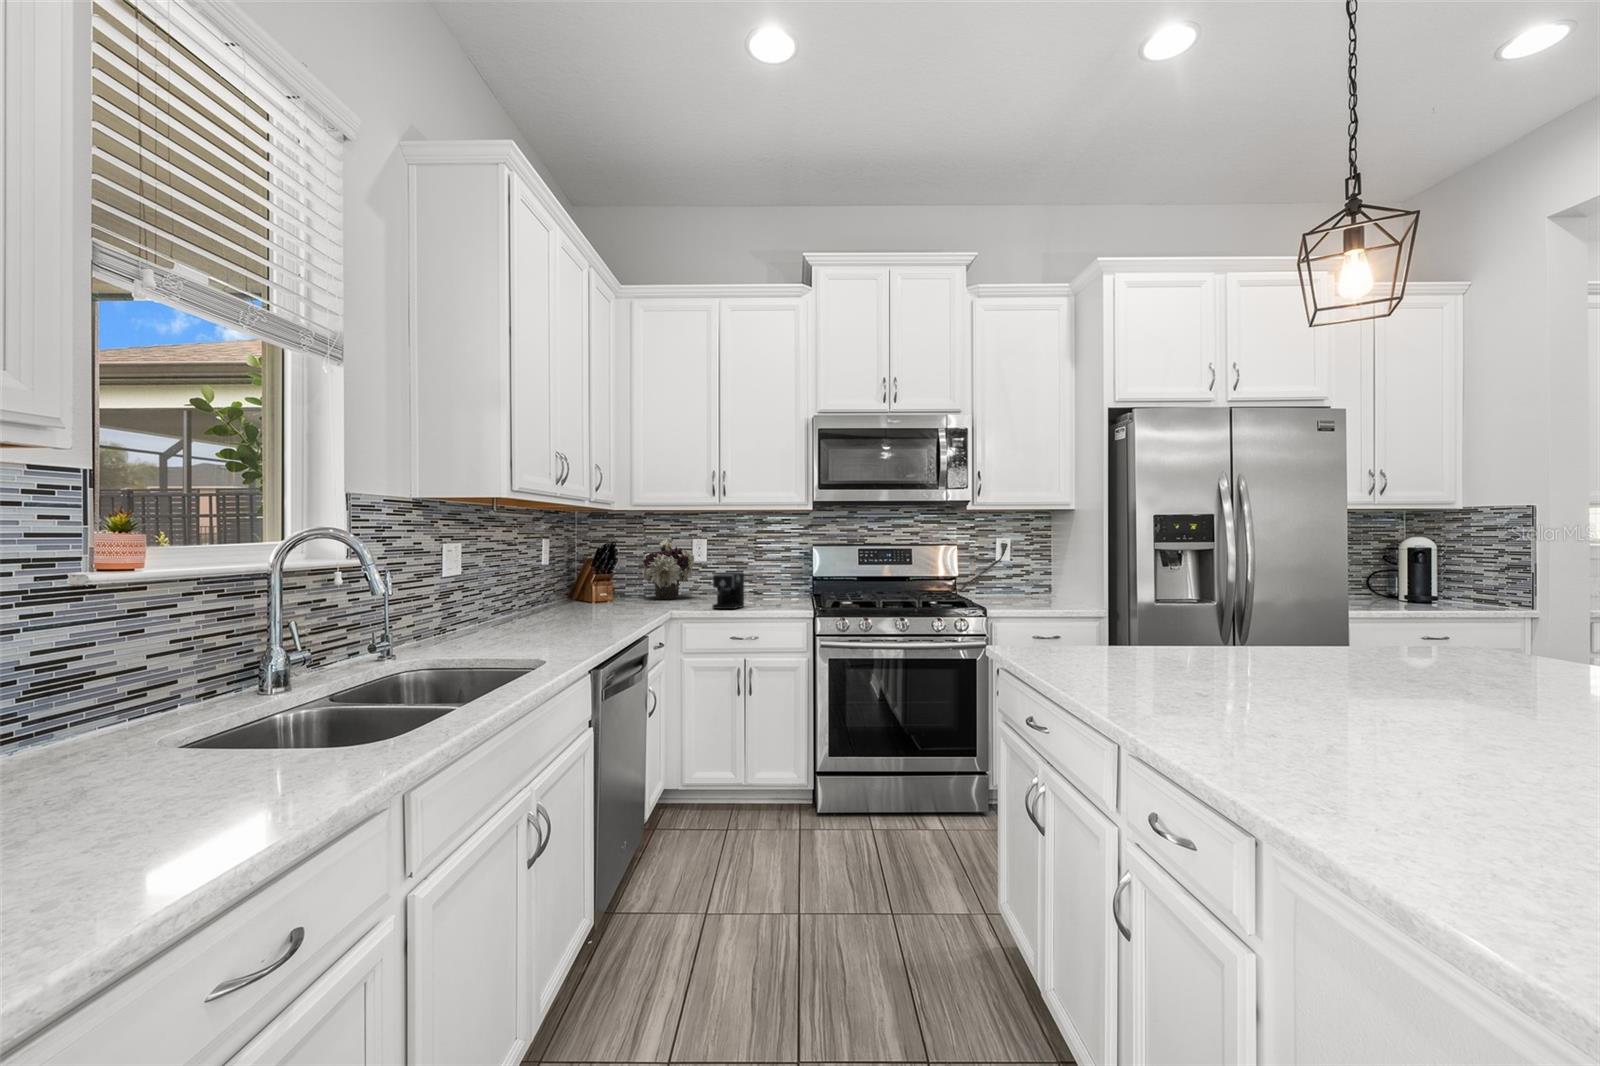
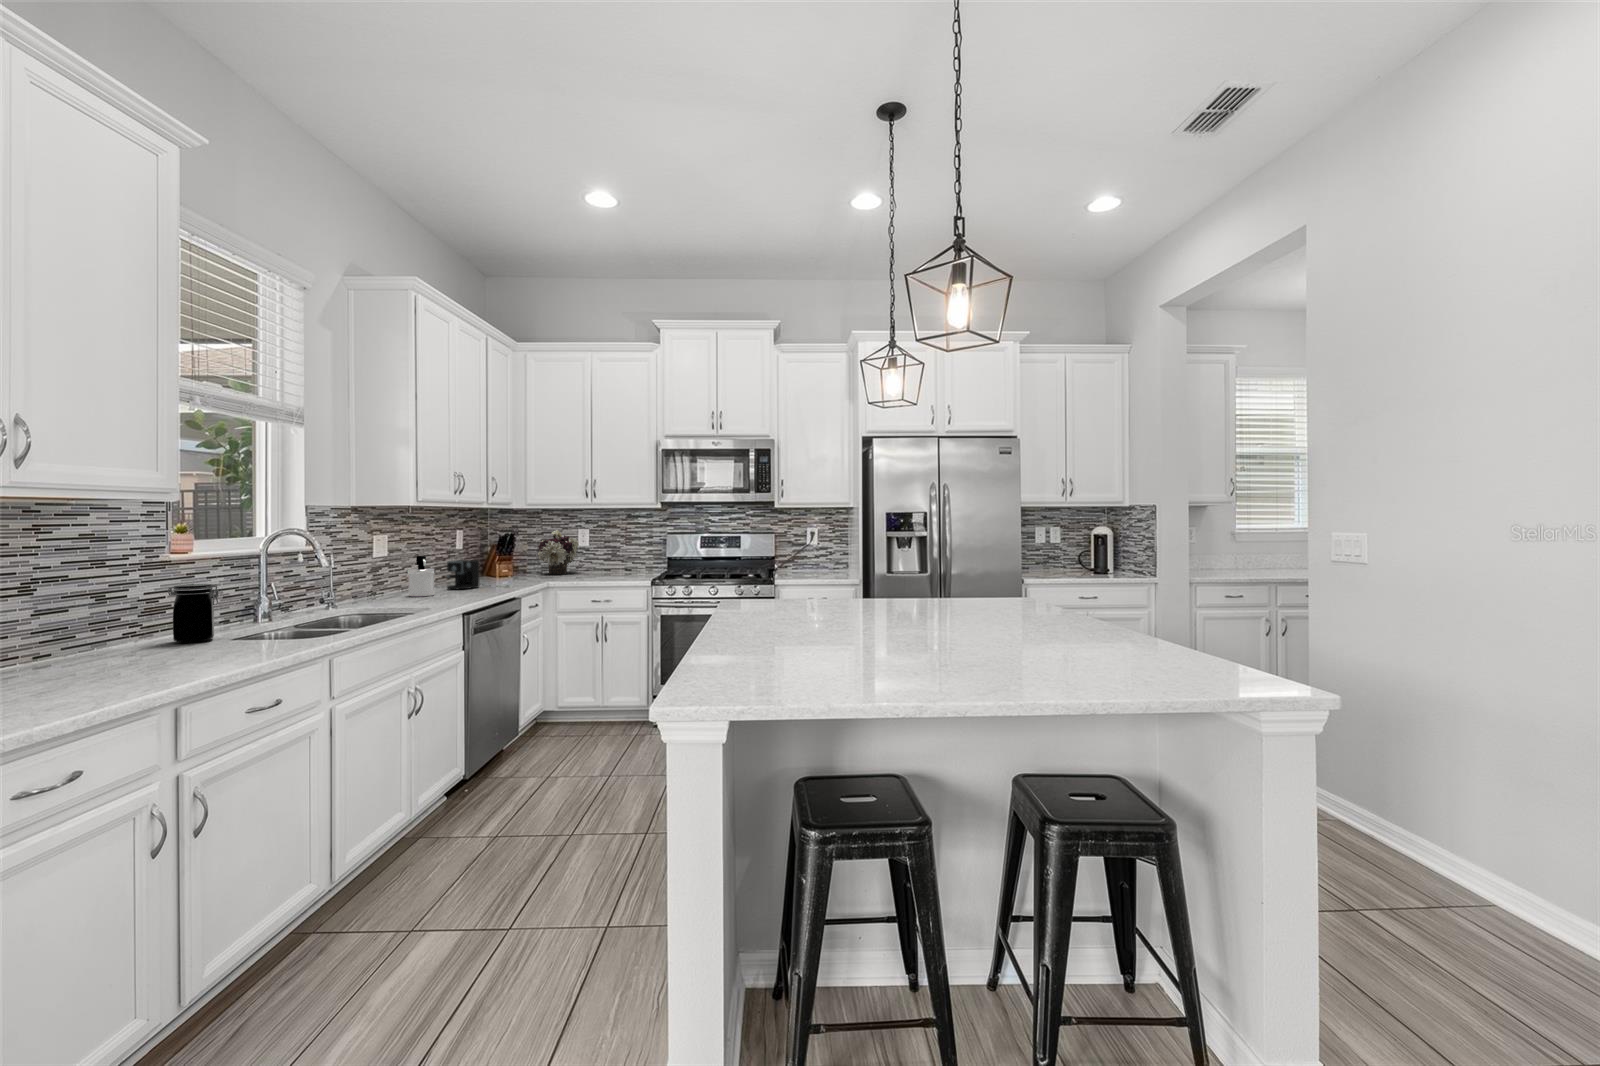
coffee maker: present [712,573,780,609] -> present [447,560,480,589]
soap dispenser: none [492,574,531,636] -> present [408,556,435,597]
jar: none [80,631,184,757] -> present [168,584,219,643]

